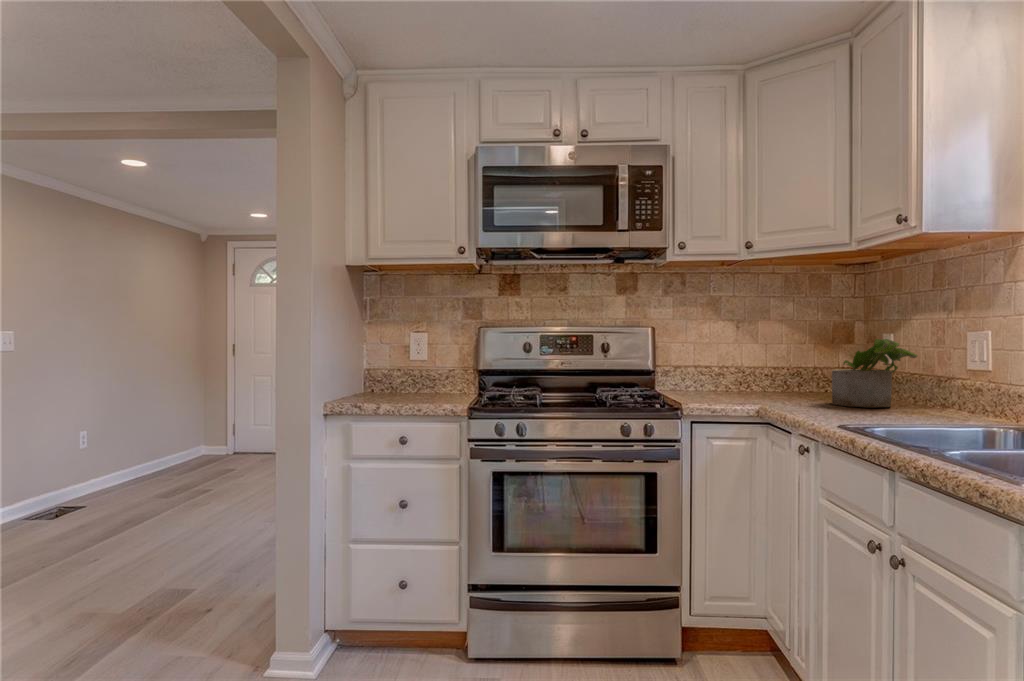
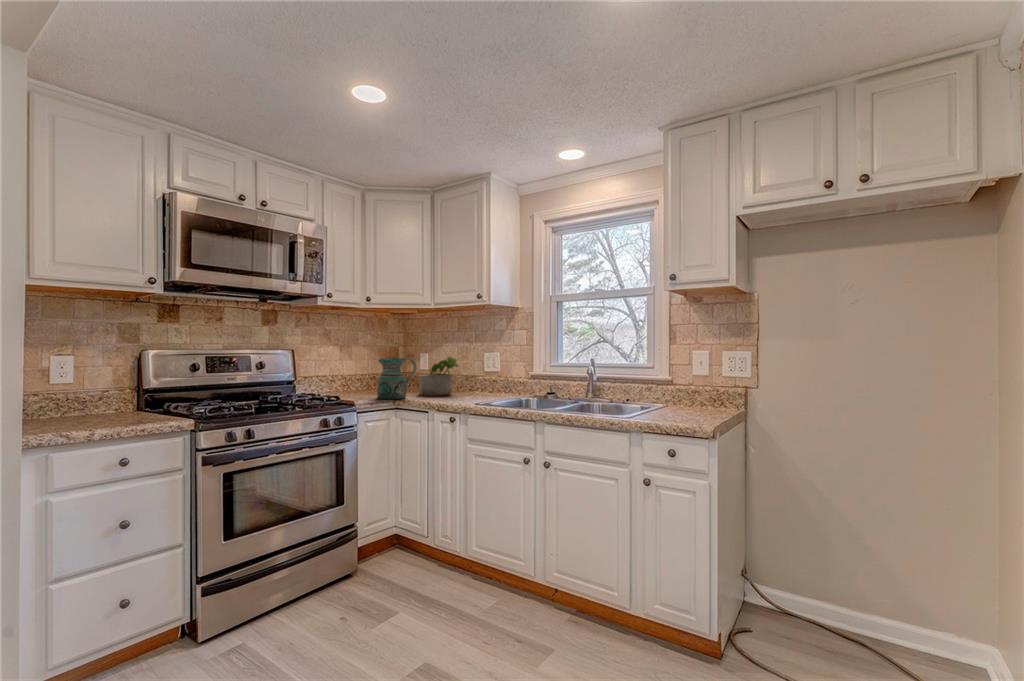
ceramic pitcher: none [738,338,805,406] -> present [377,357,416,399]

